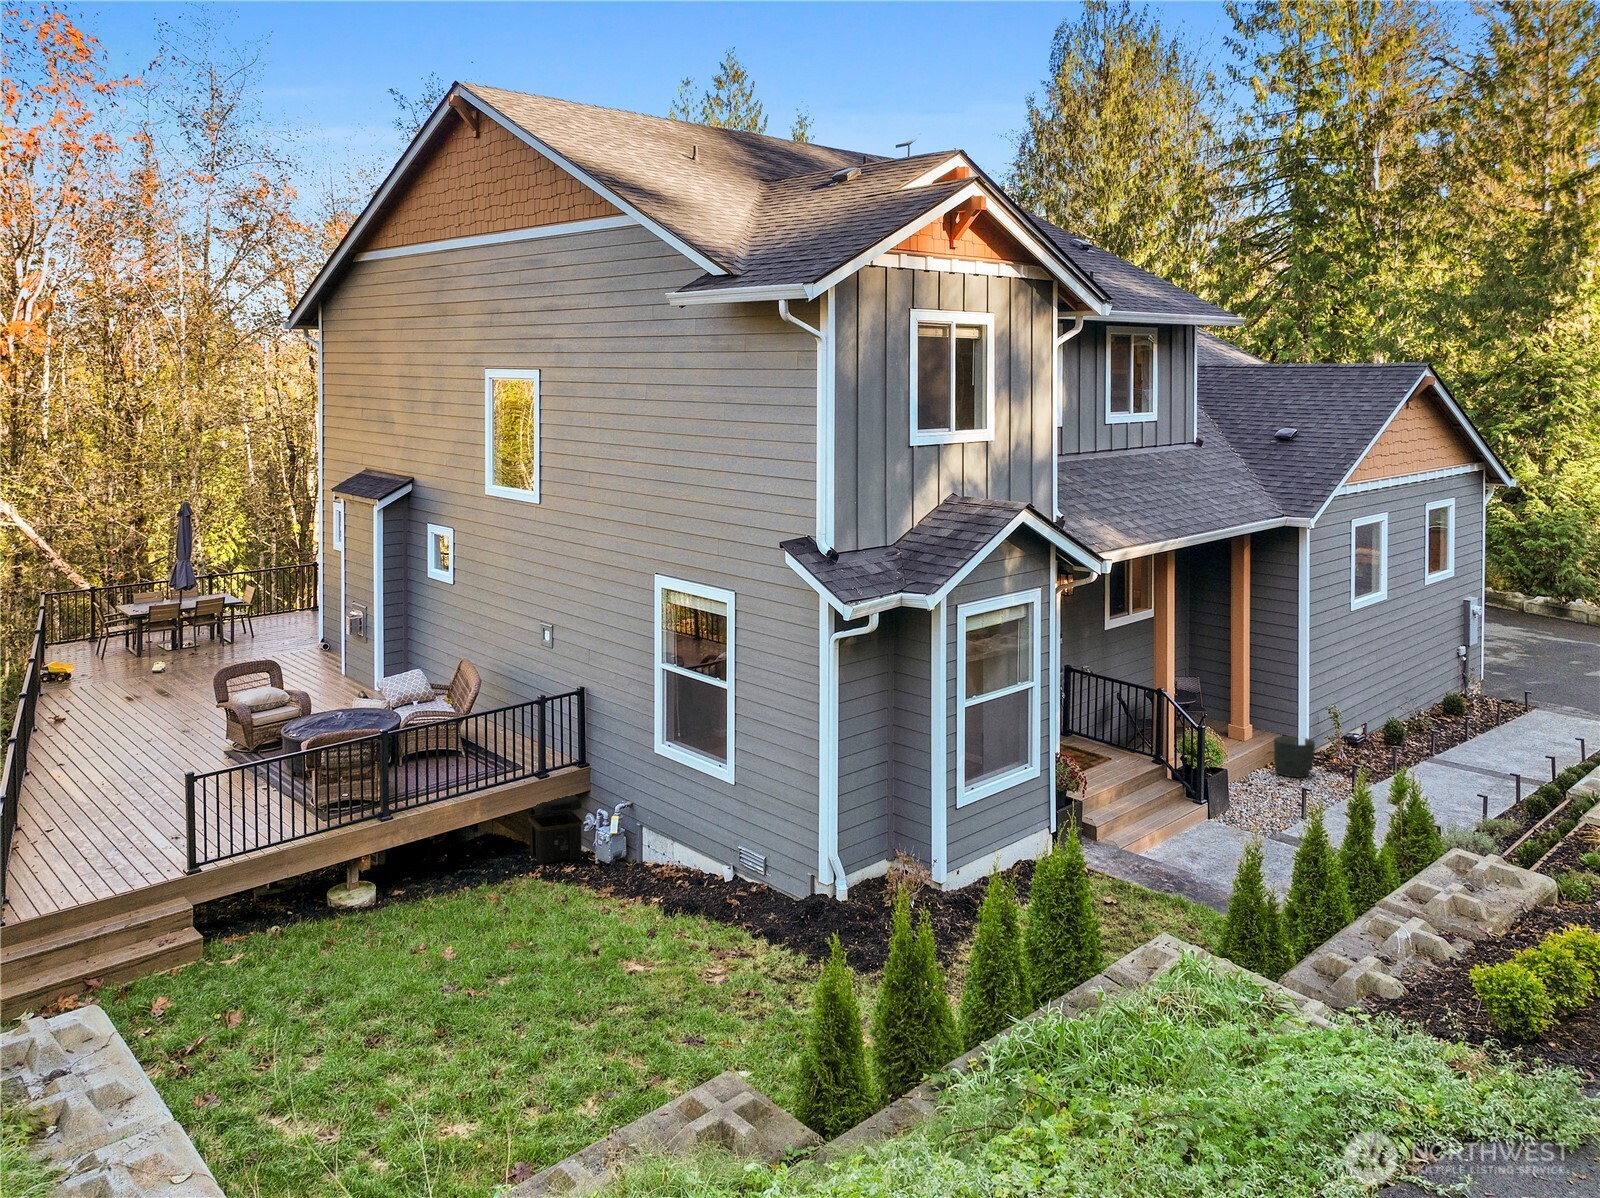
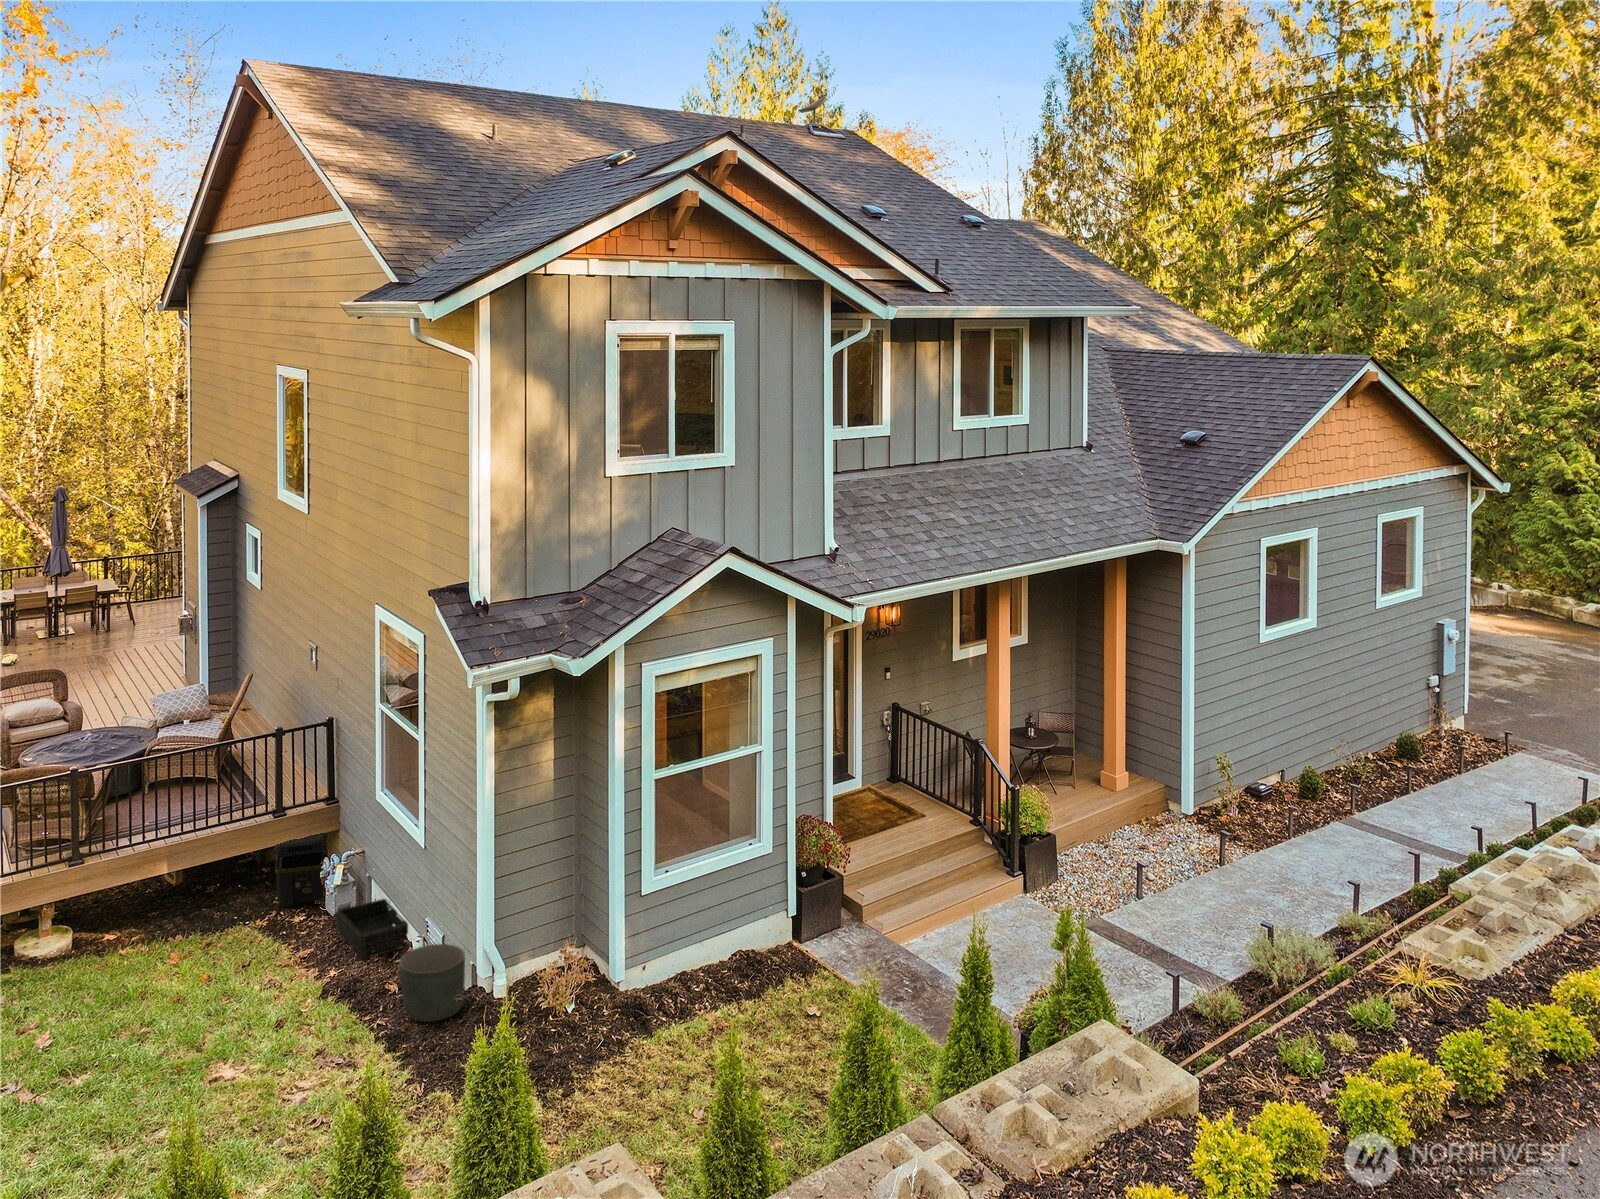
planter: present [1274,736,1315,777] -> present [399,944,465,1022]
basket: none [630,843,709,892] -> present [337,899,408,959]

